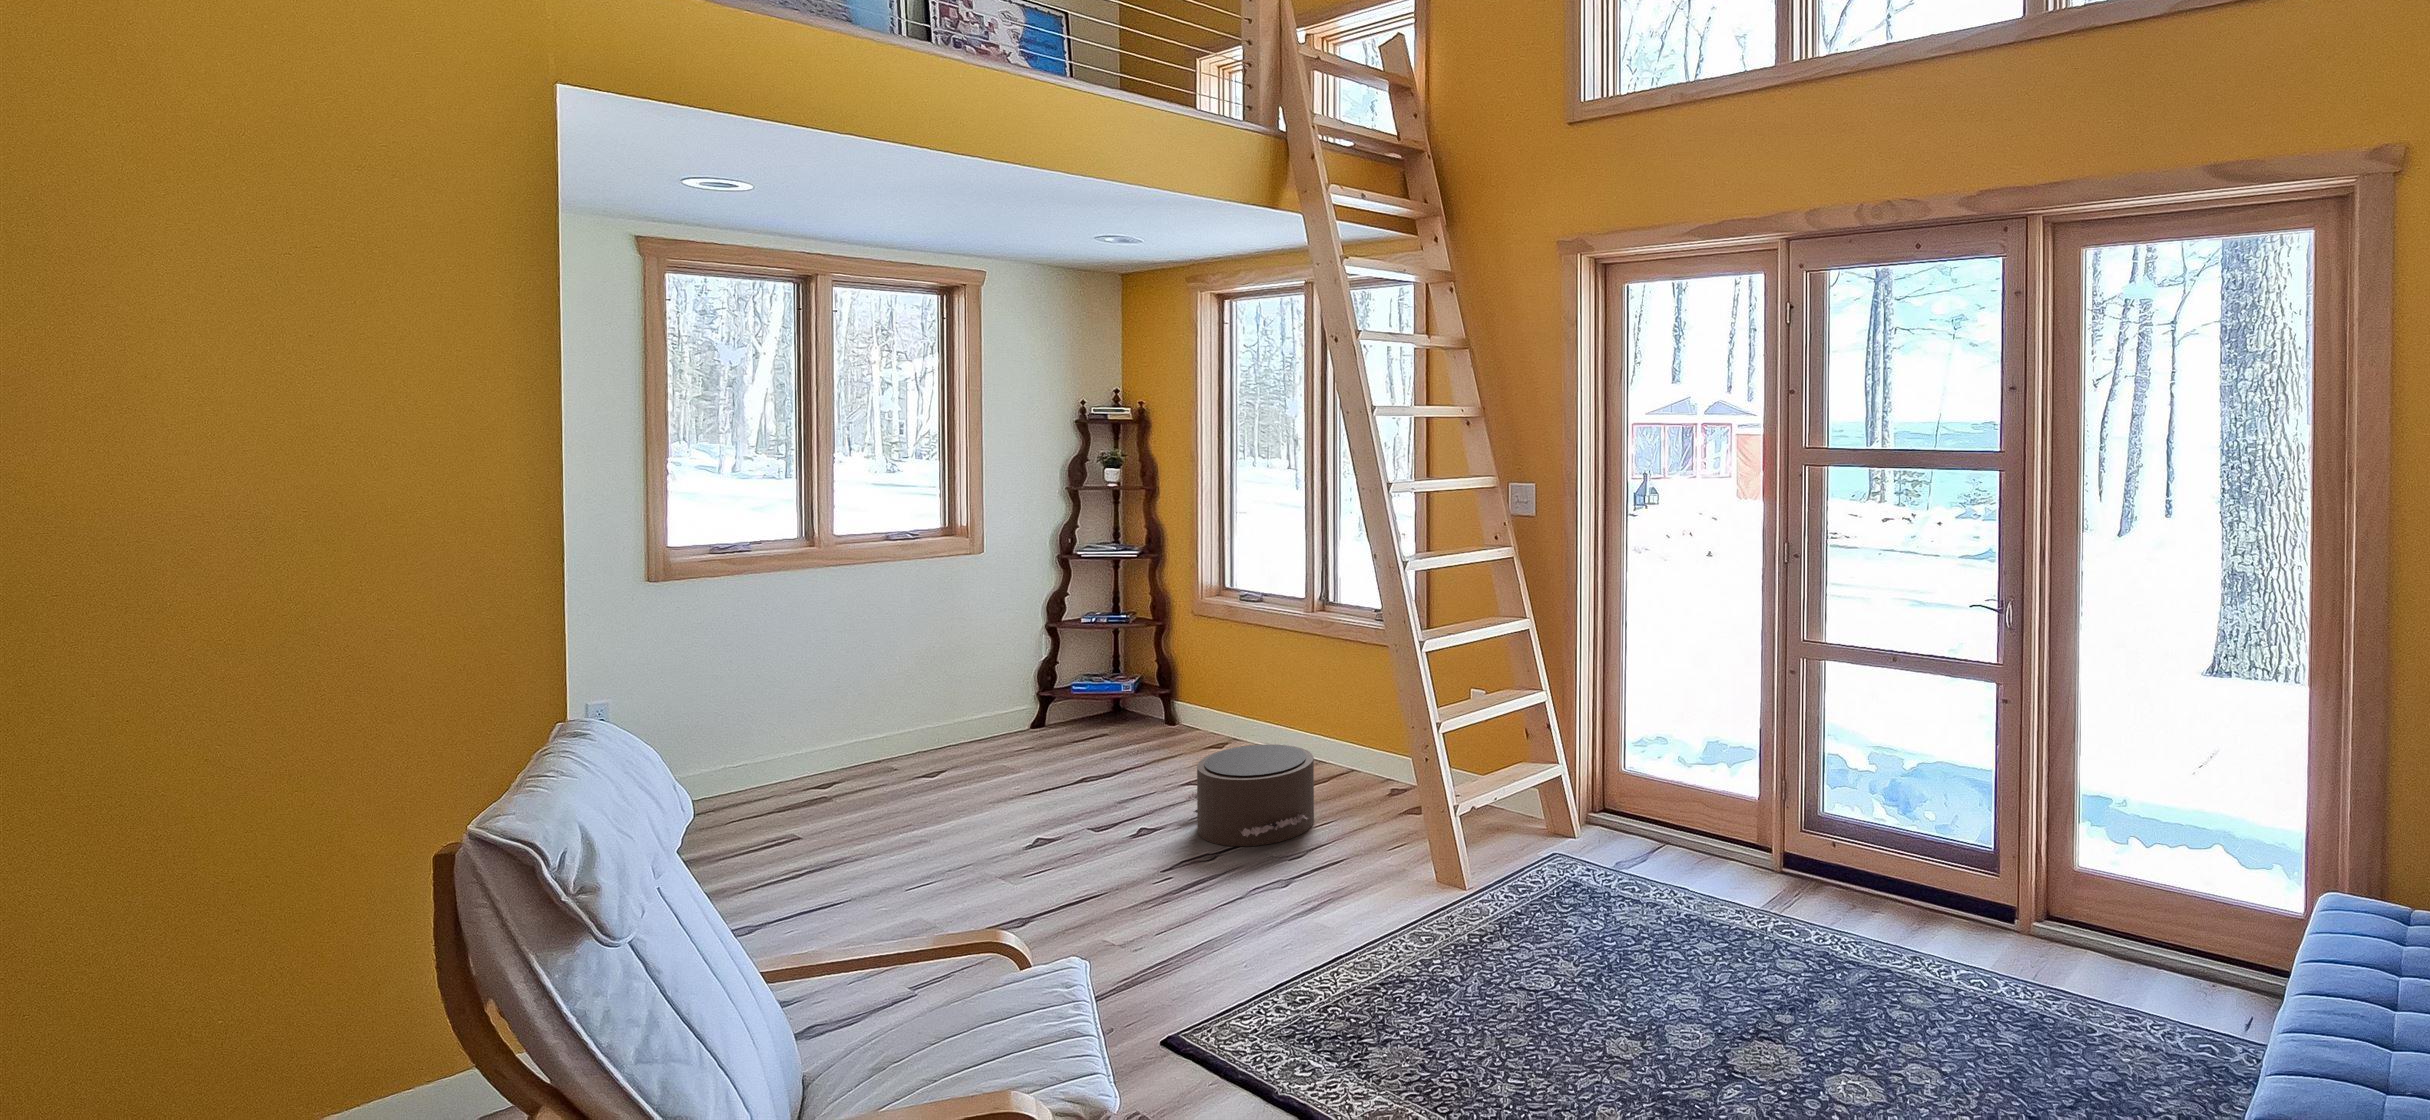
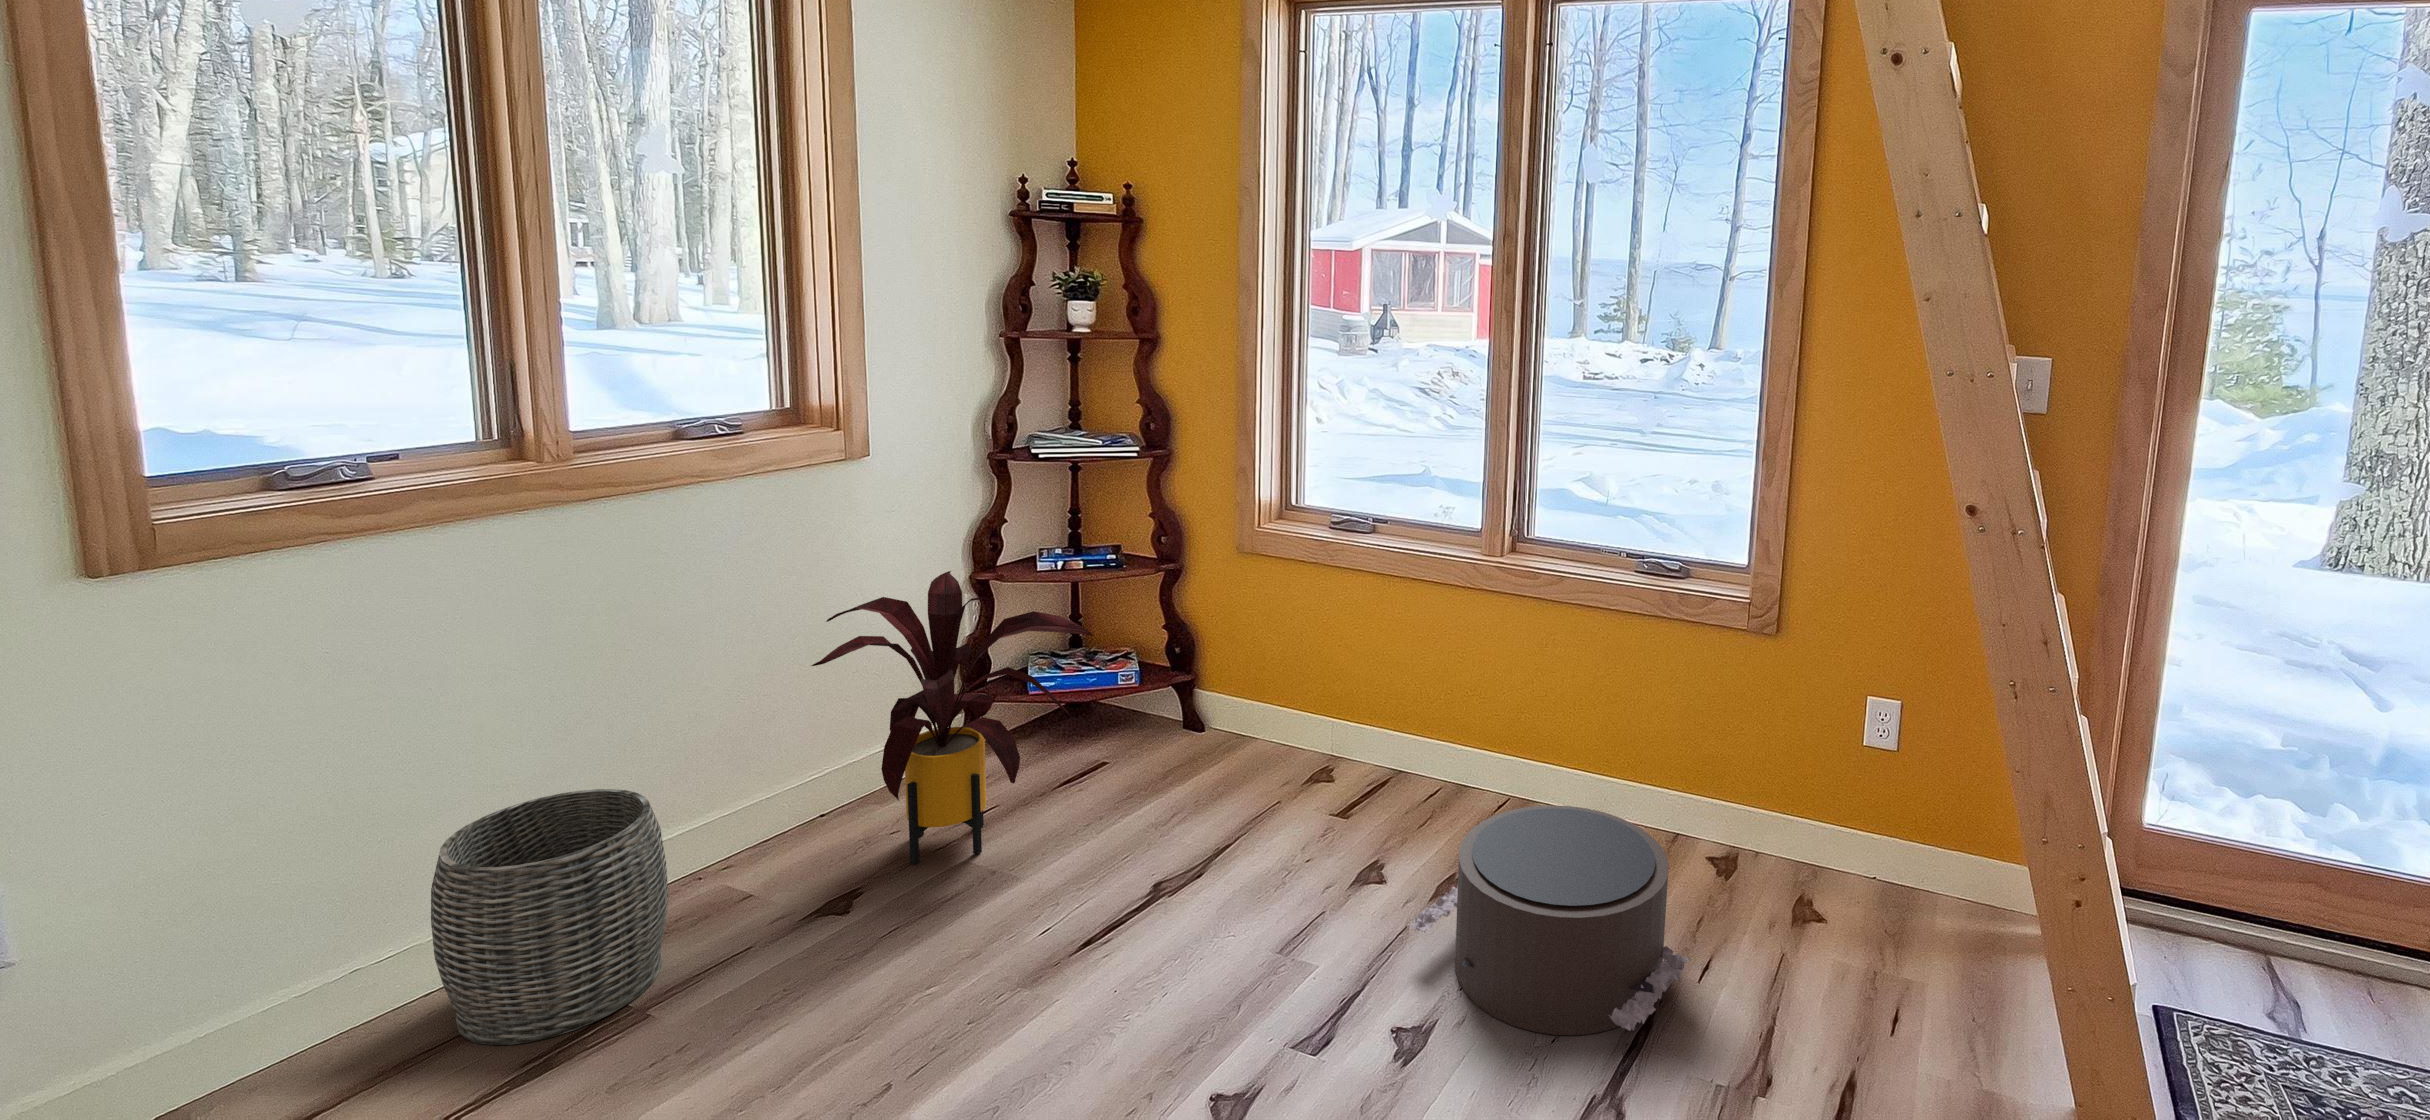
house plant: none [932,617,1074,769] -> present [811,571,1093,864]
woven basket: none [761,706,857,811] -> present [431,789,668,1045]

